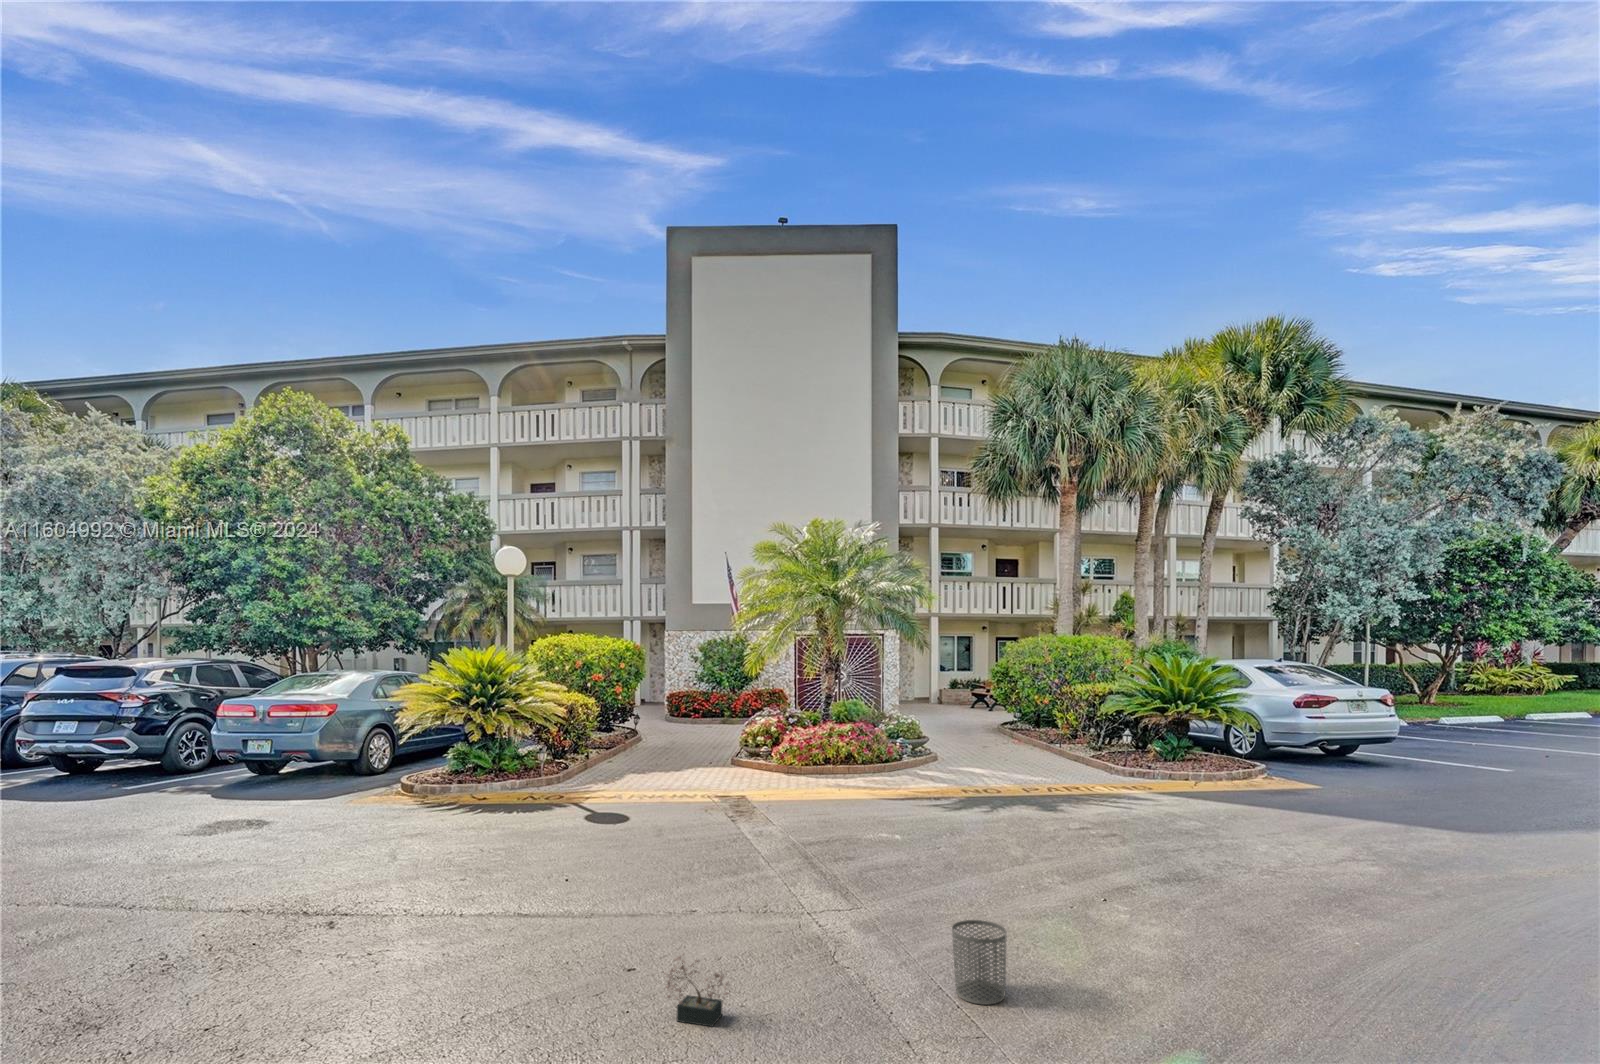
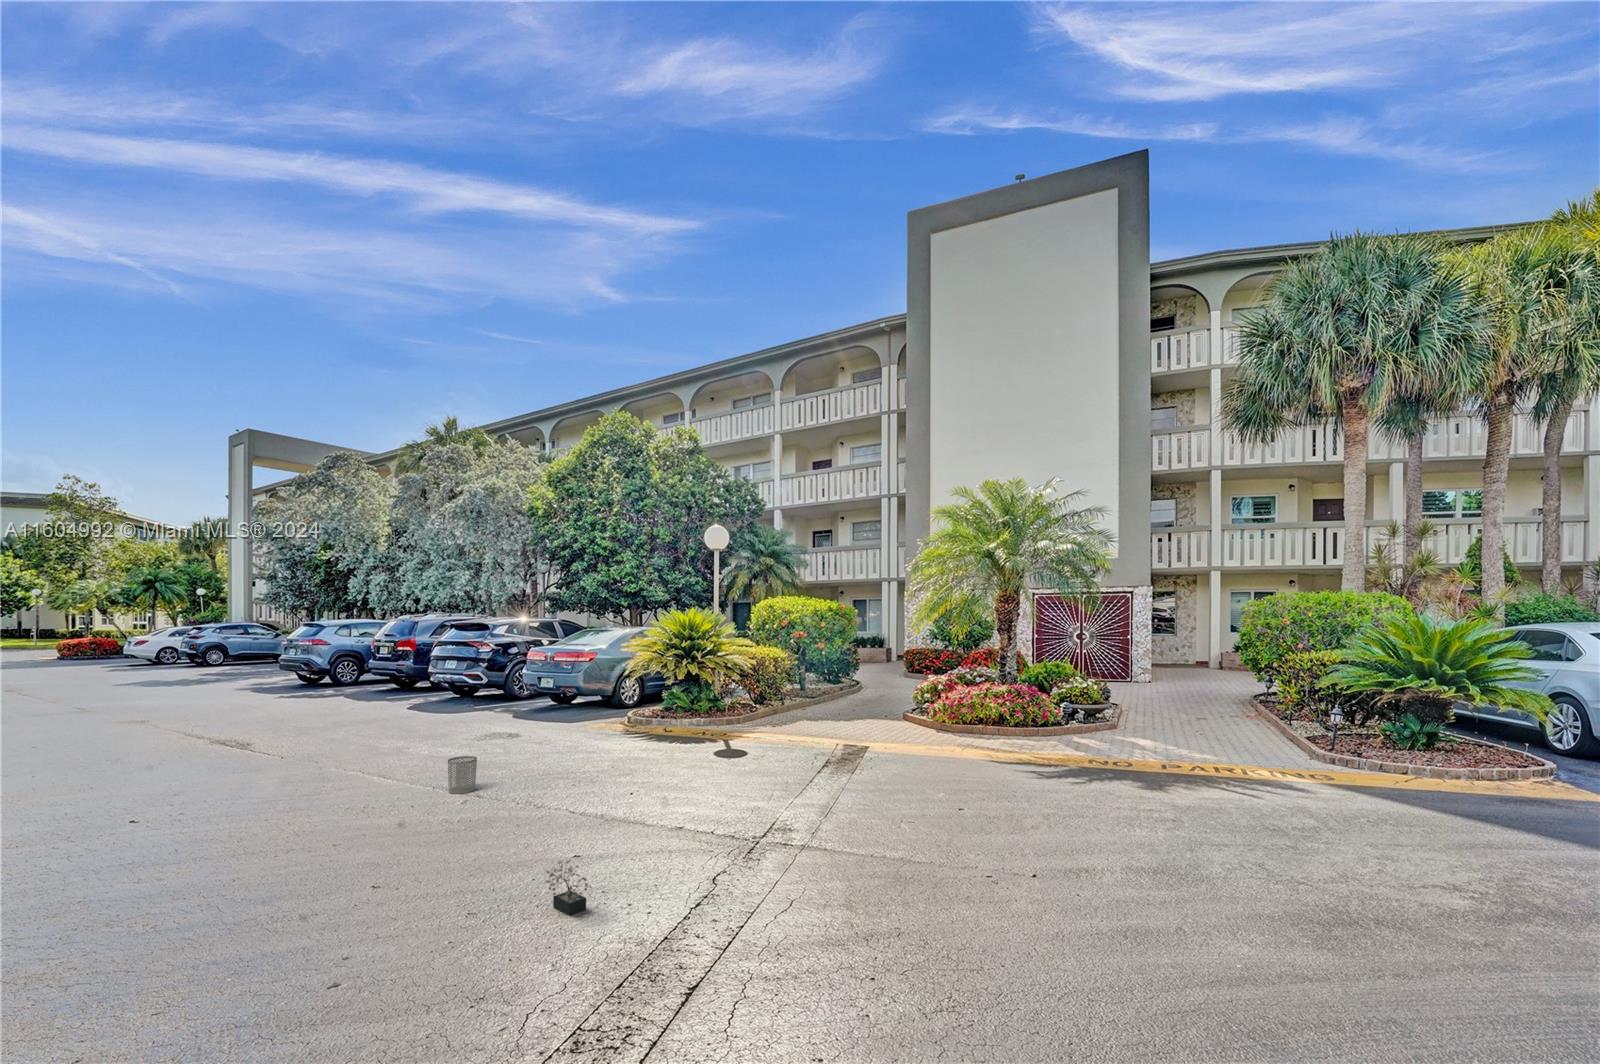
waste bin: present [952,920,1007,1005] -> present [448,756,477,794]

